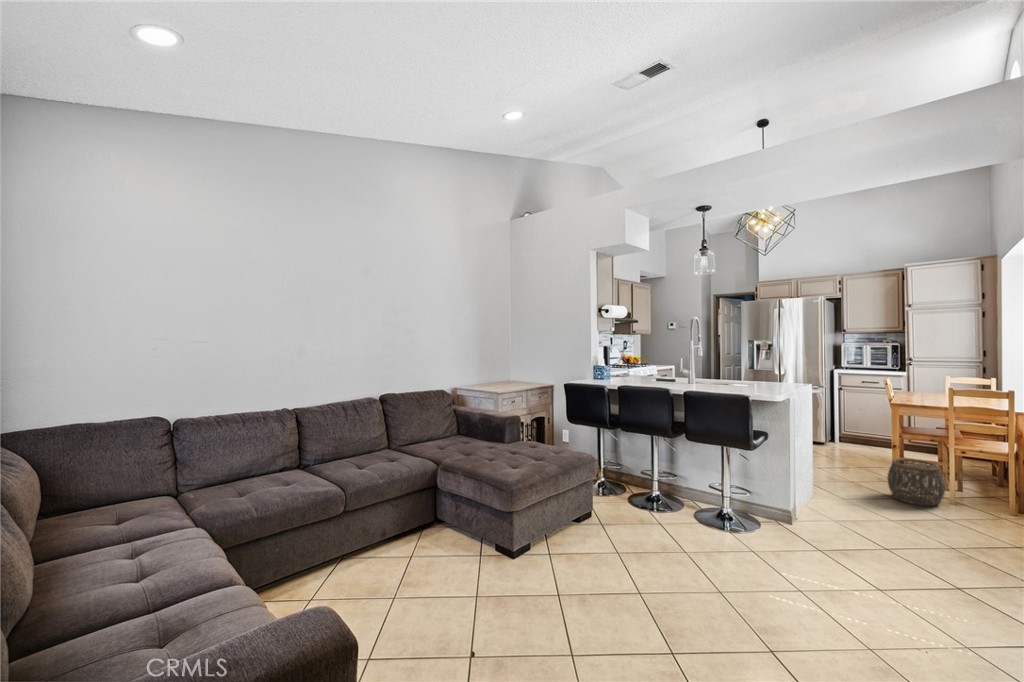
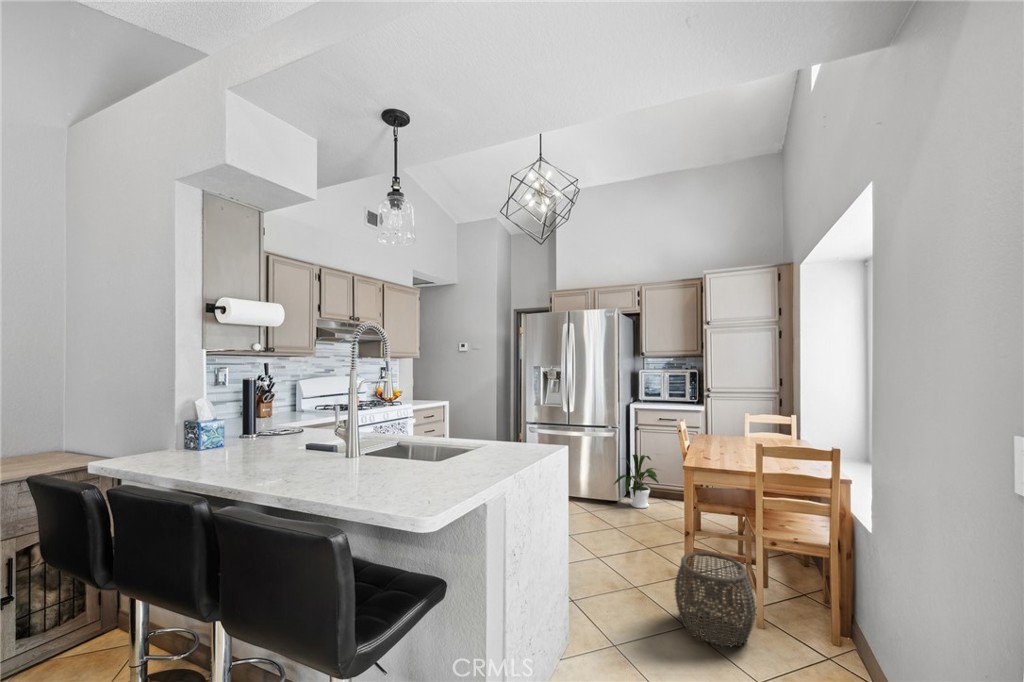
house plant: none [821,408,864,449] -> present [614,455,659,508]

